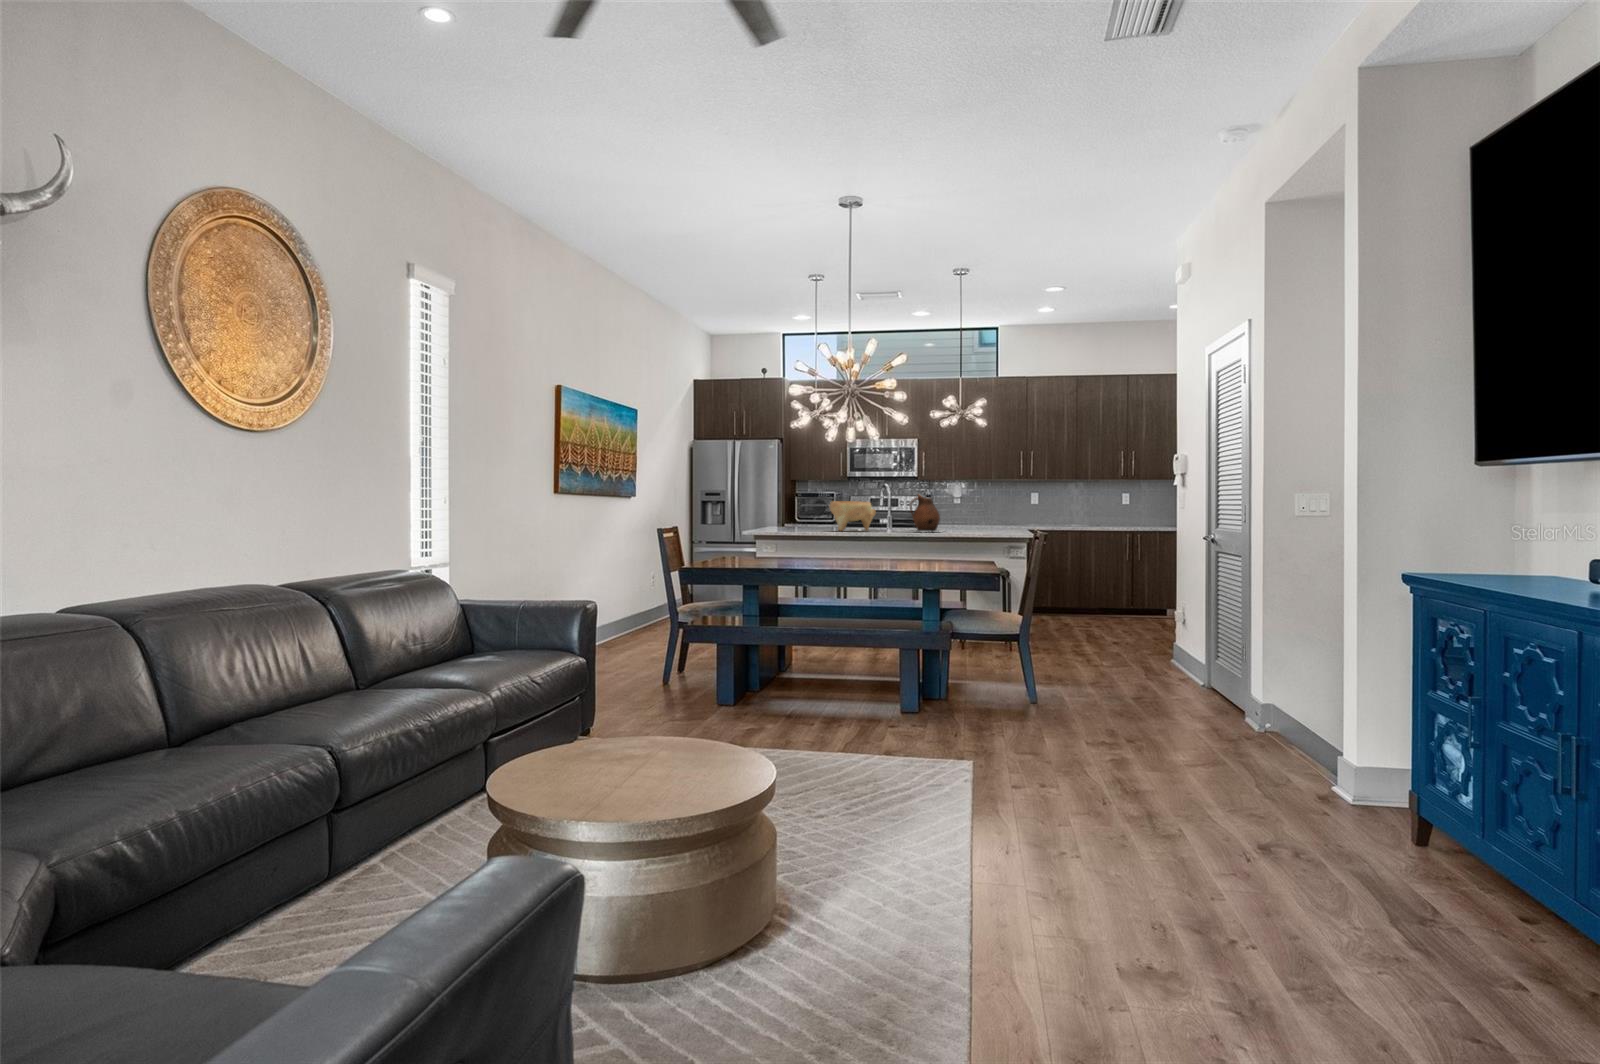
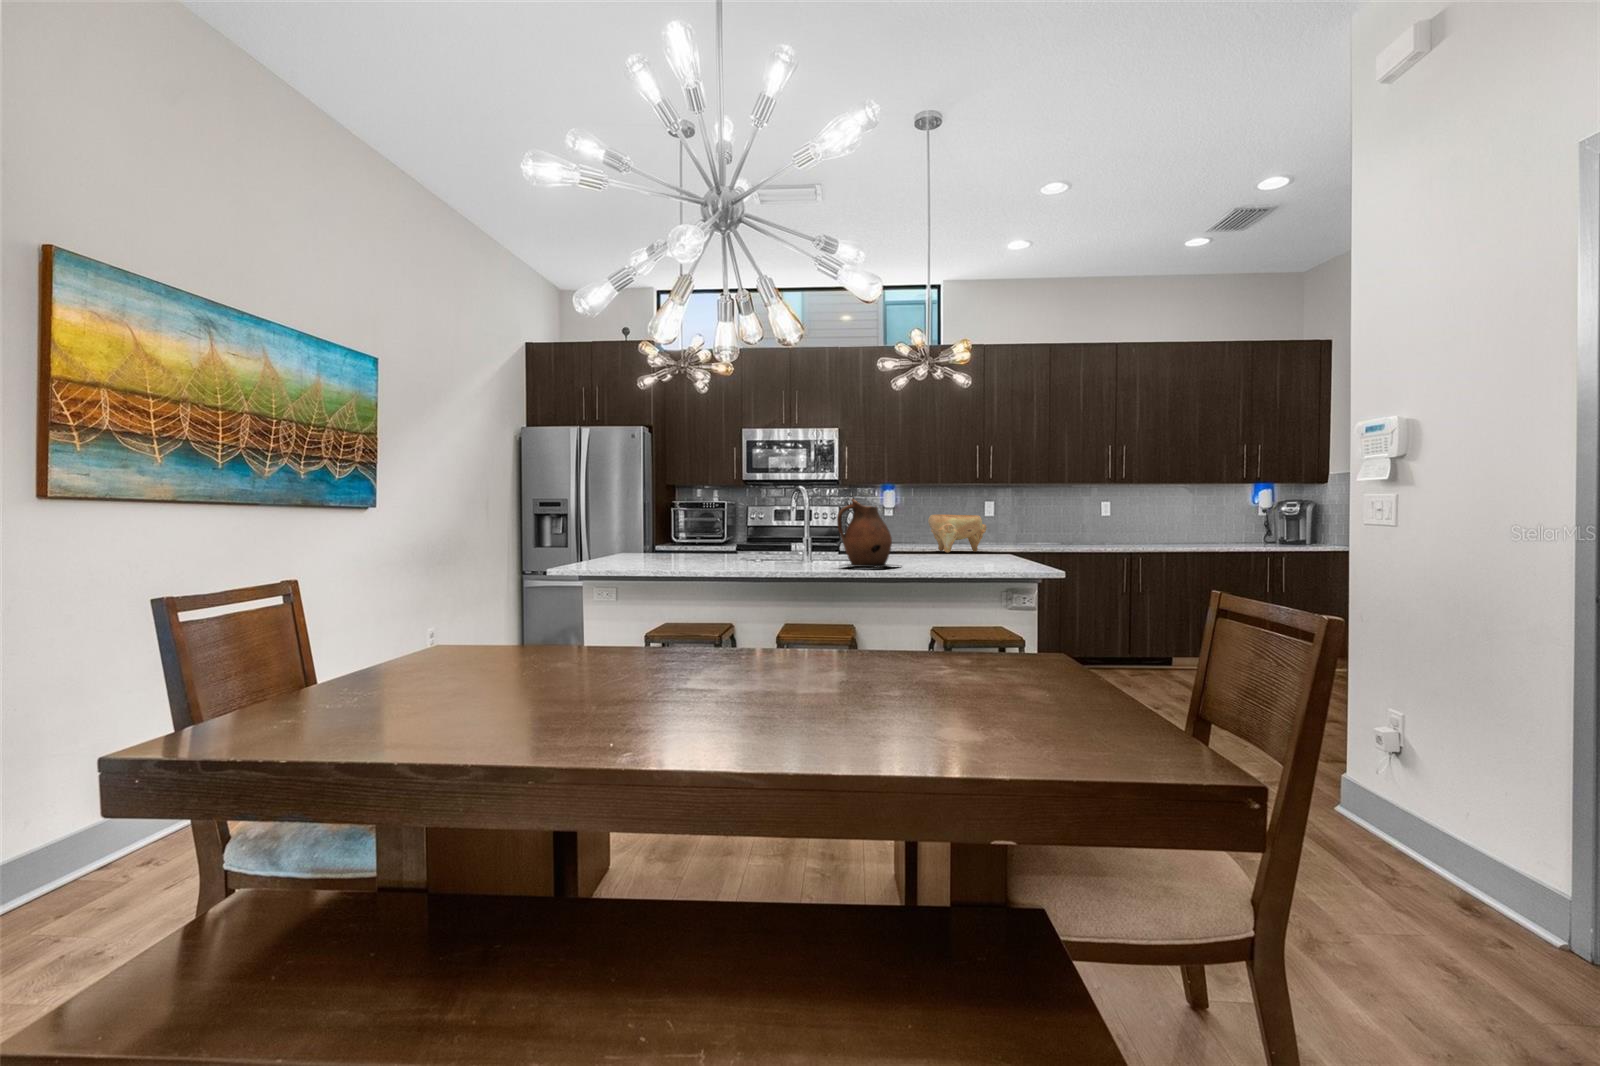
decorative bowl: present [830,501,876,531] -> present [928,515,986,552]

